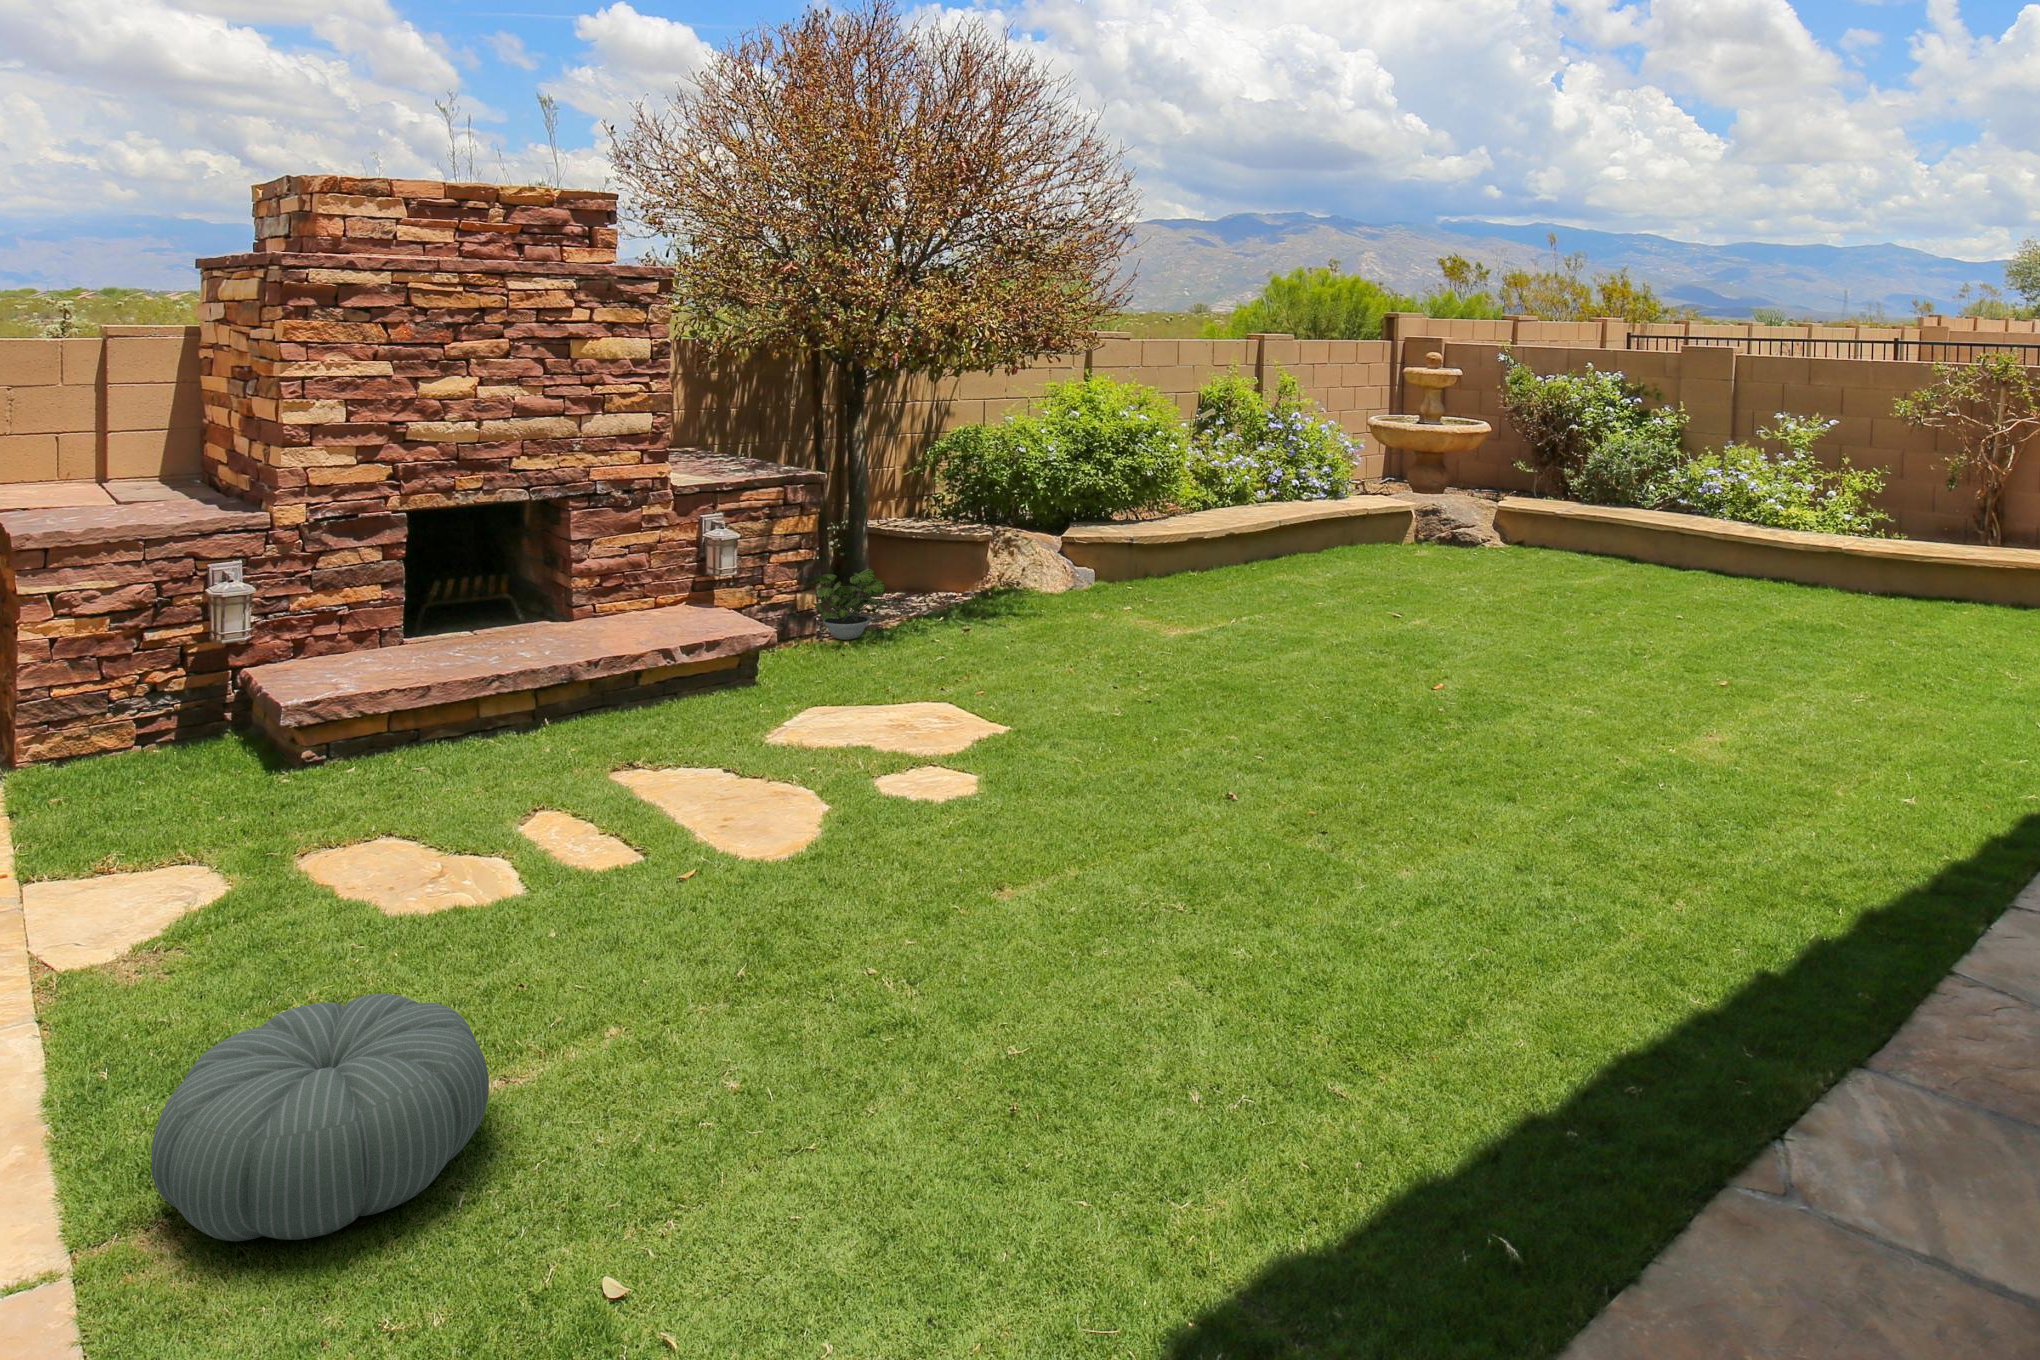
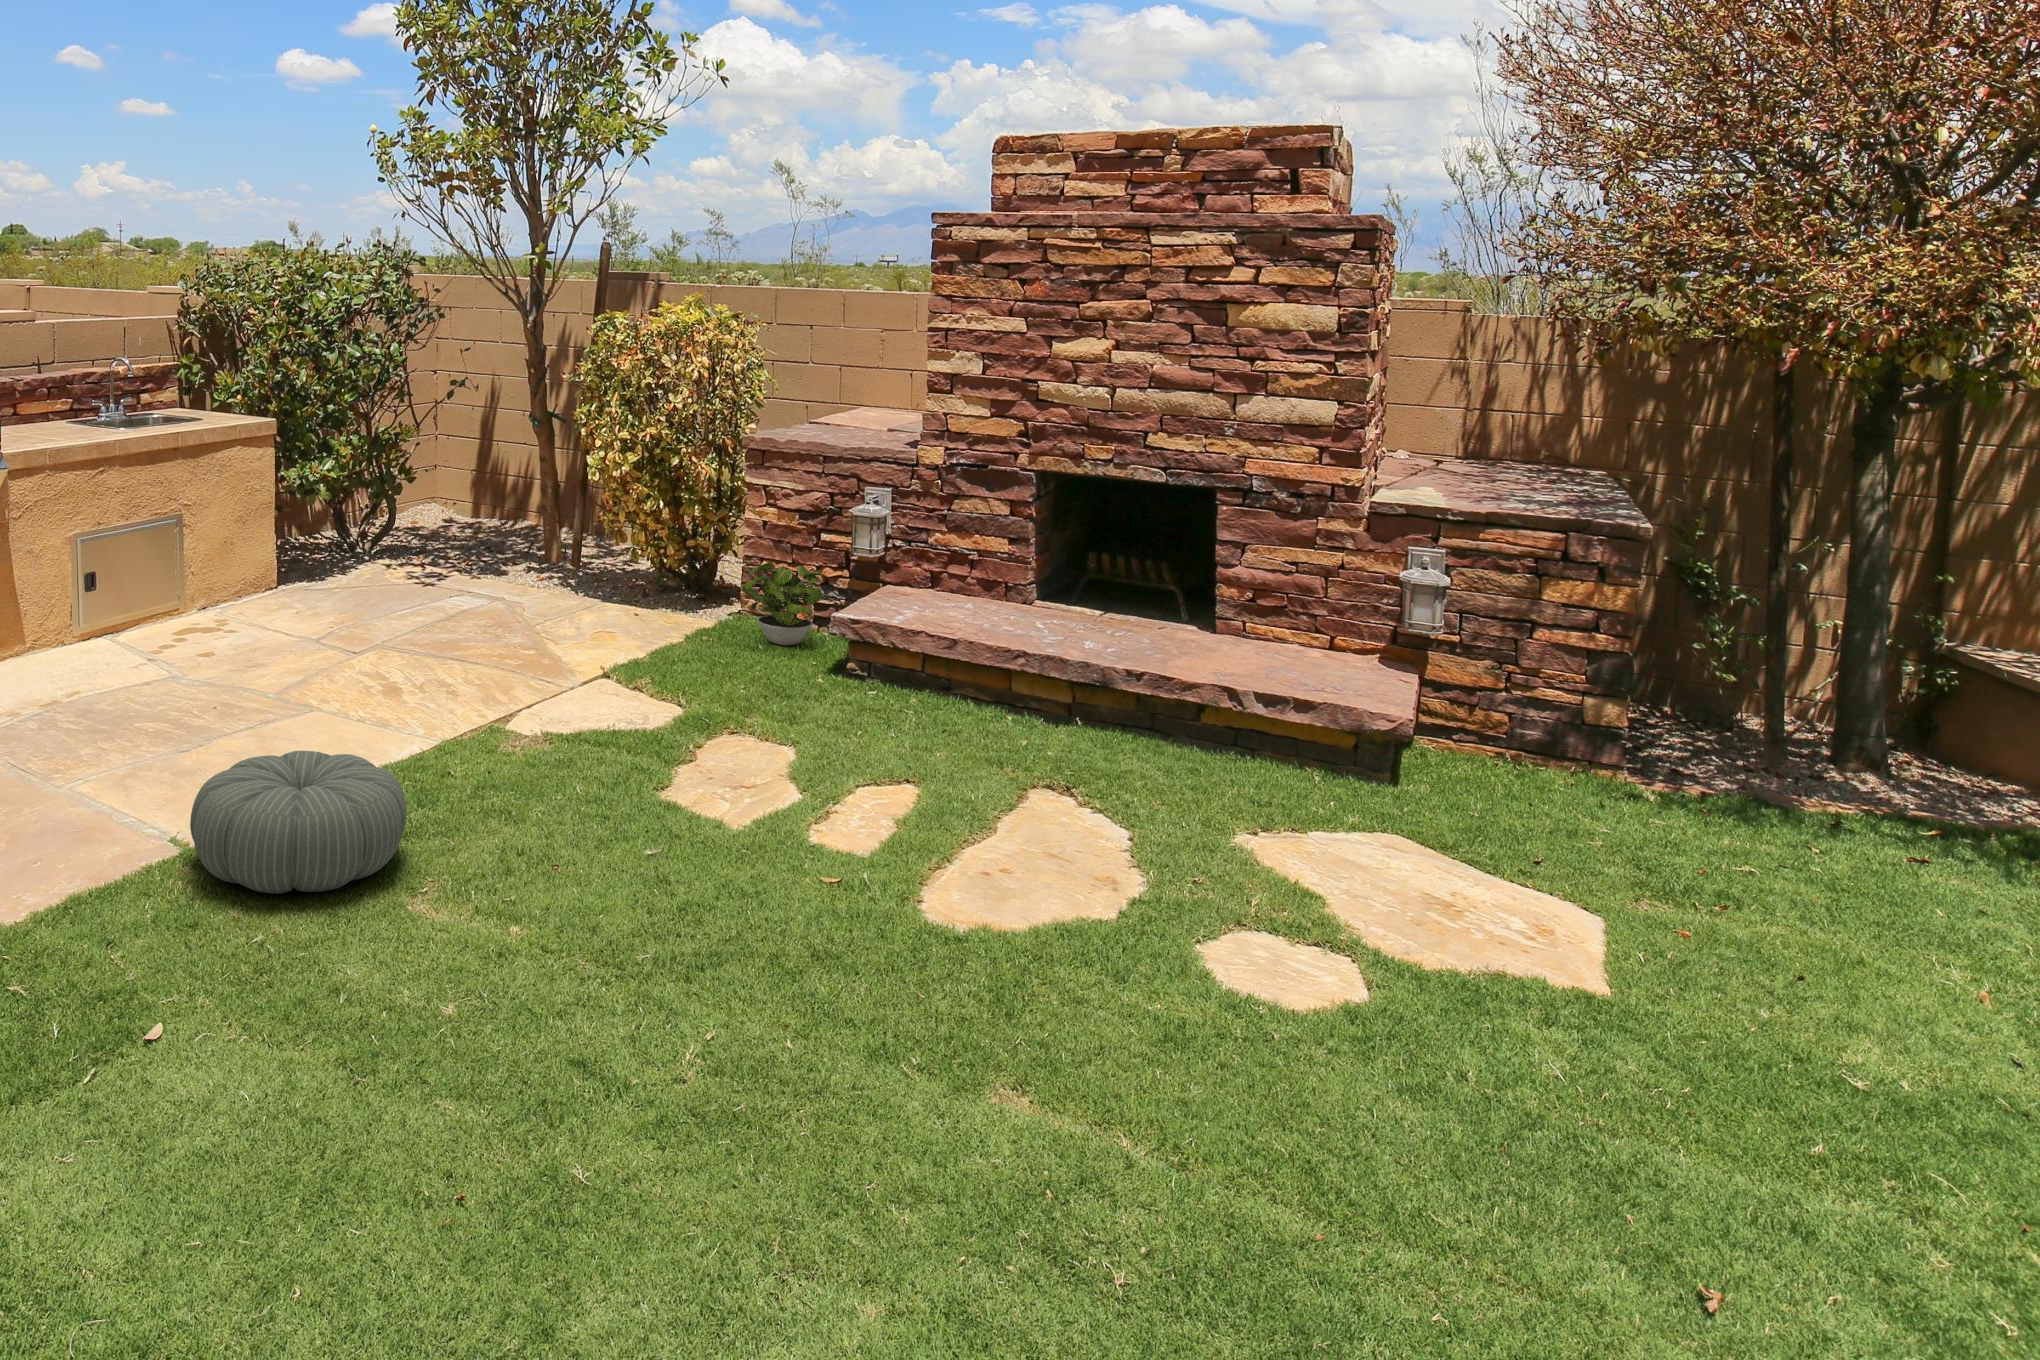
potted plant: present [813,569,886,640] -> present [742,563,823,645]

